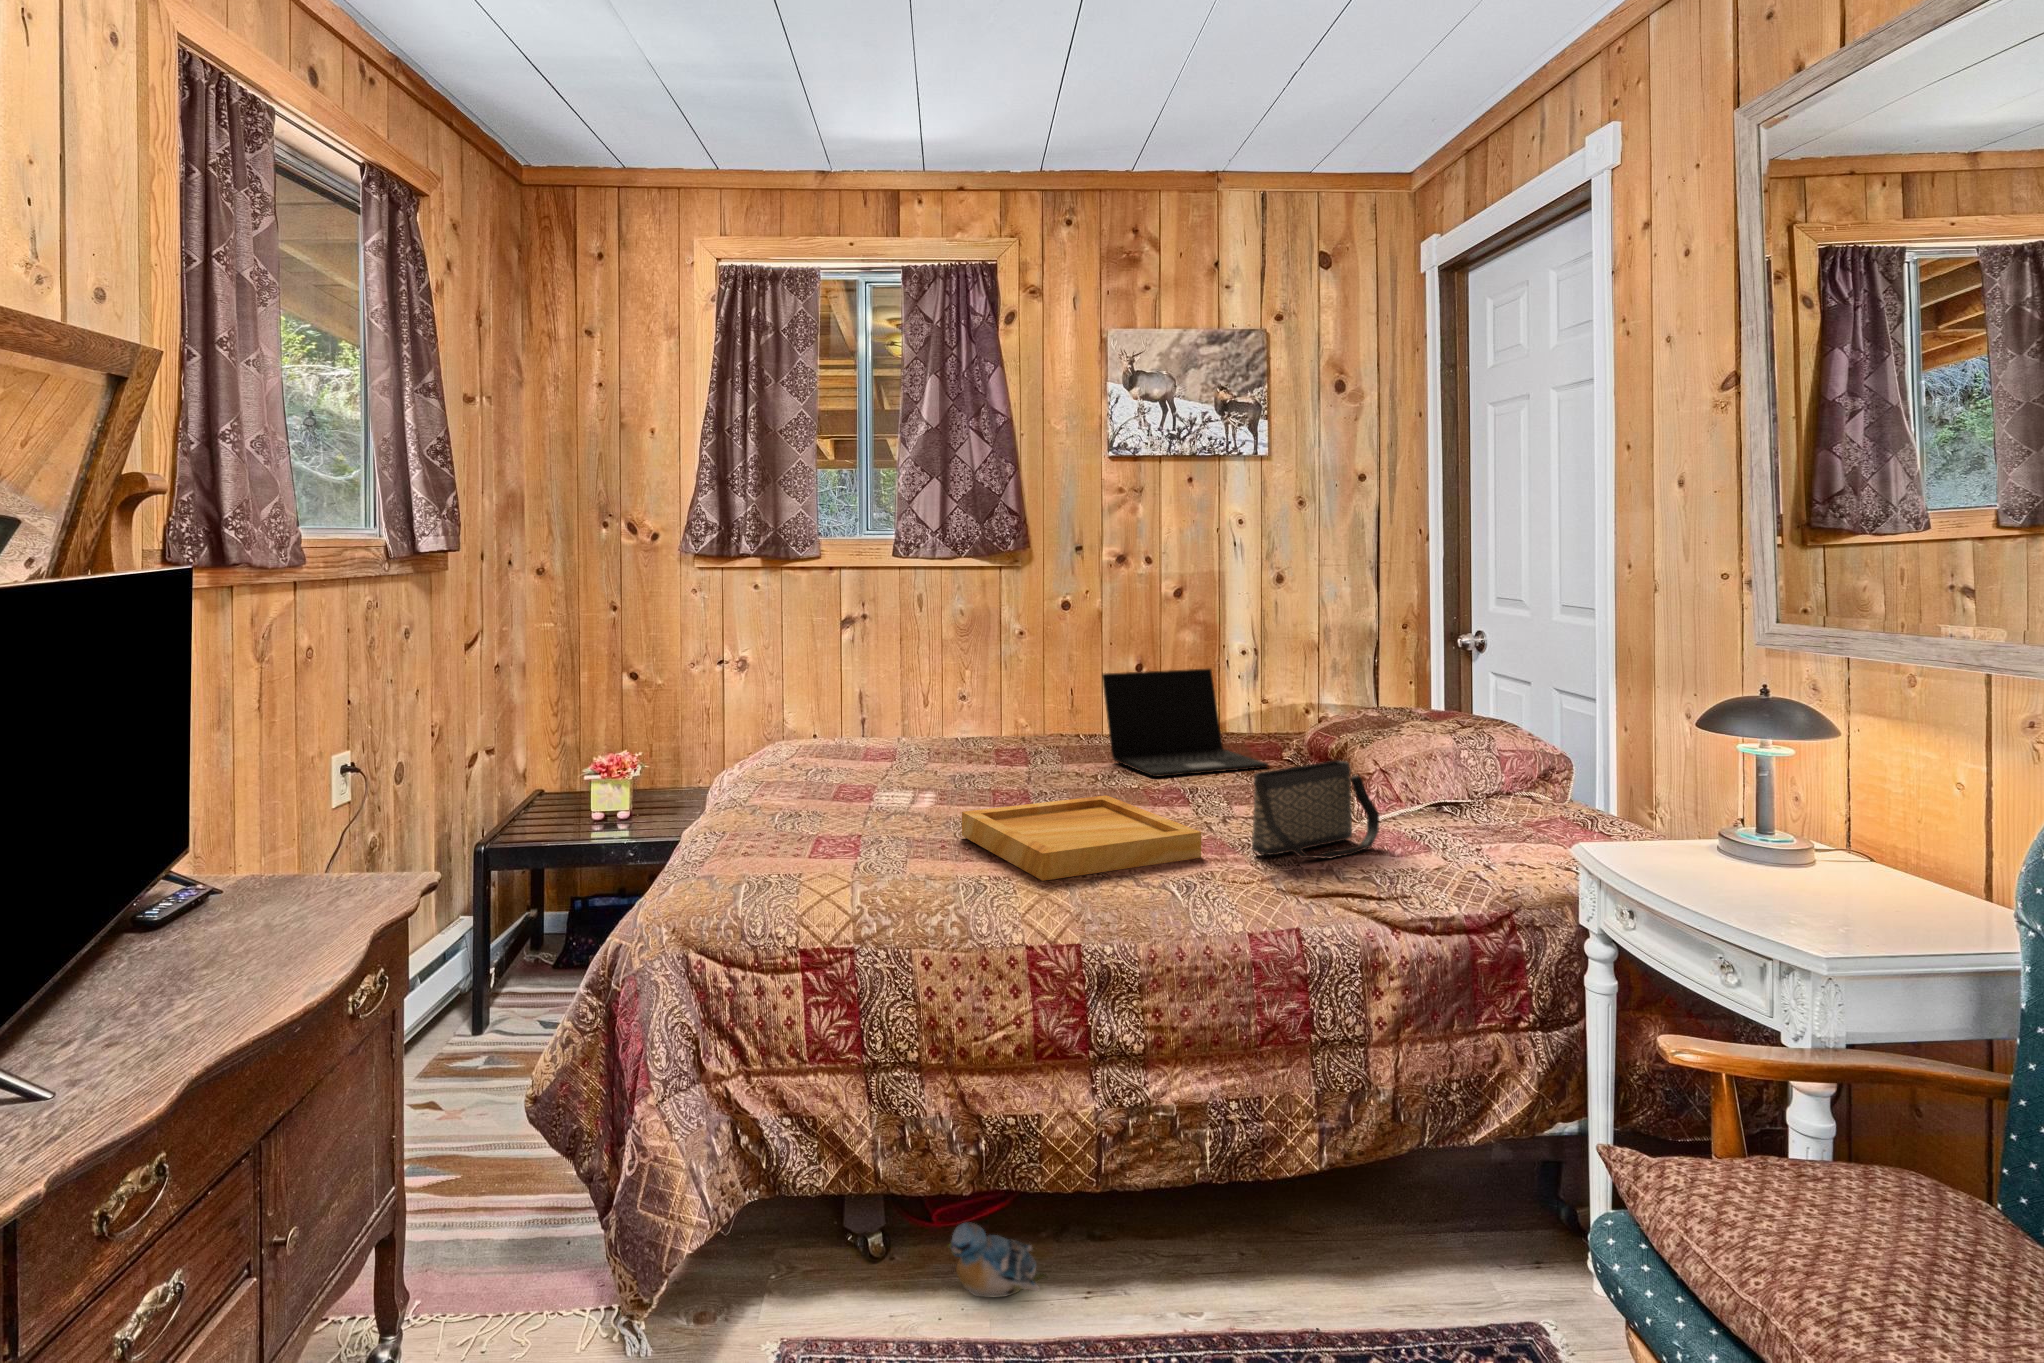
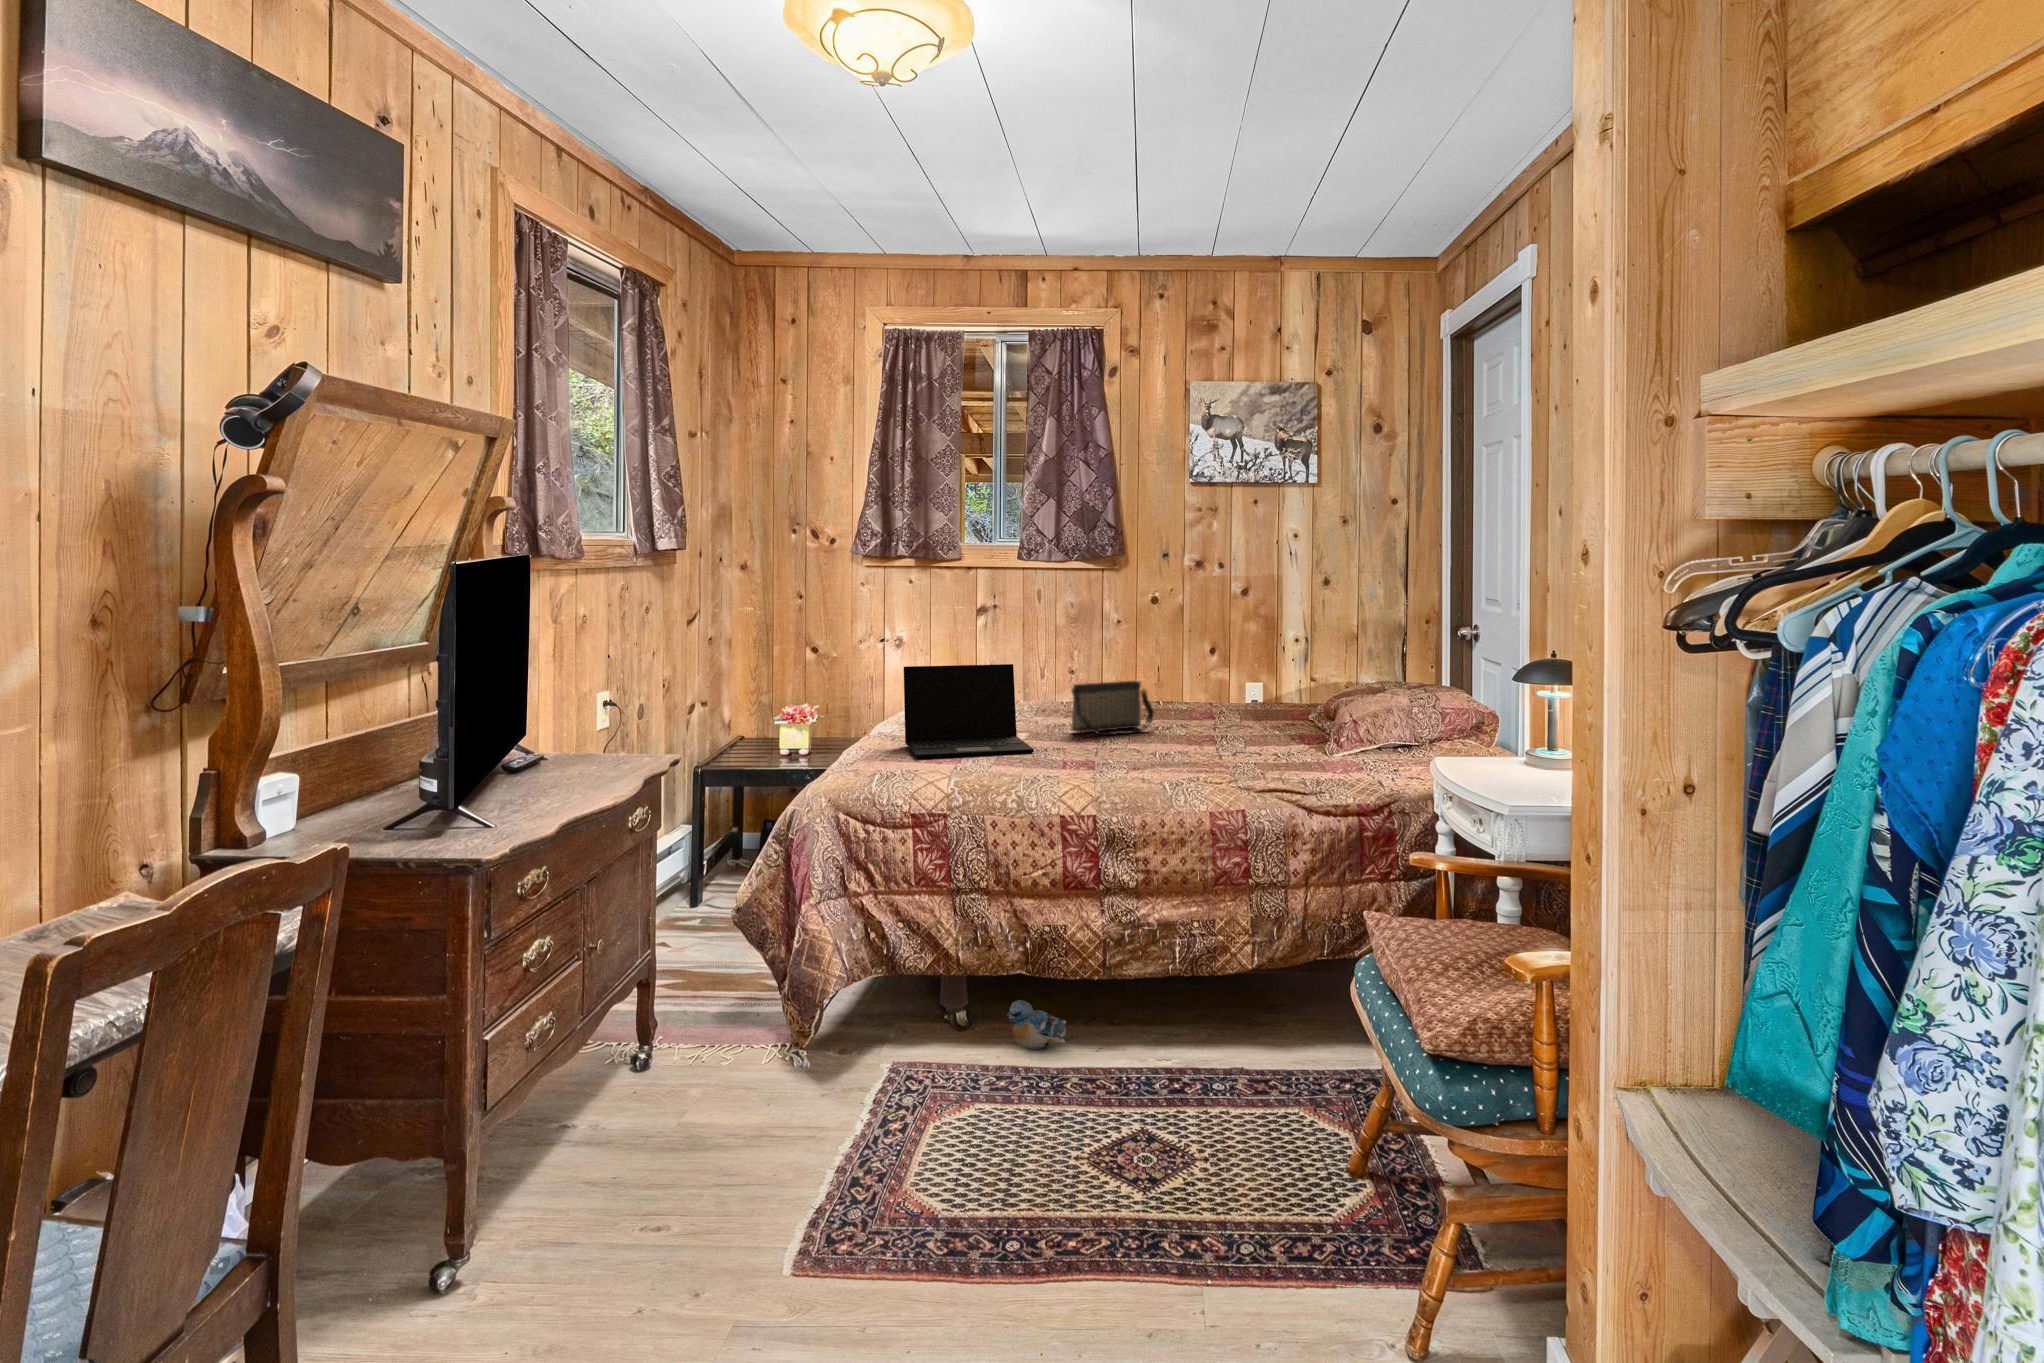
laptop: present [1102,669,1268,777] -> present [904,664,1034,758]
handbag: present [1252,761,1379,858] -> present [1072,681,1154,734]
tray: present [962,795,1201,881] -> none [1037,731,1198,778]

